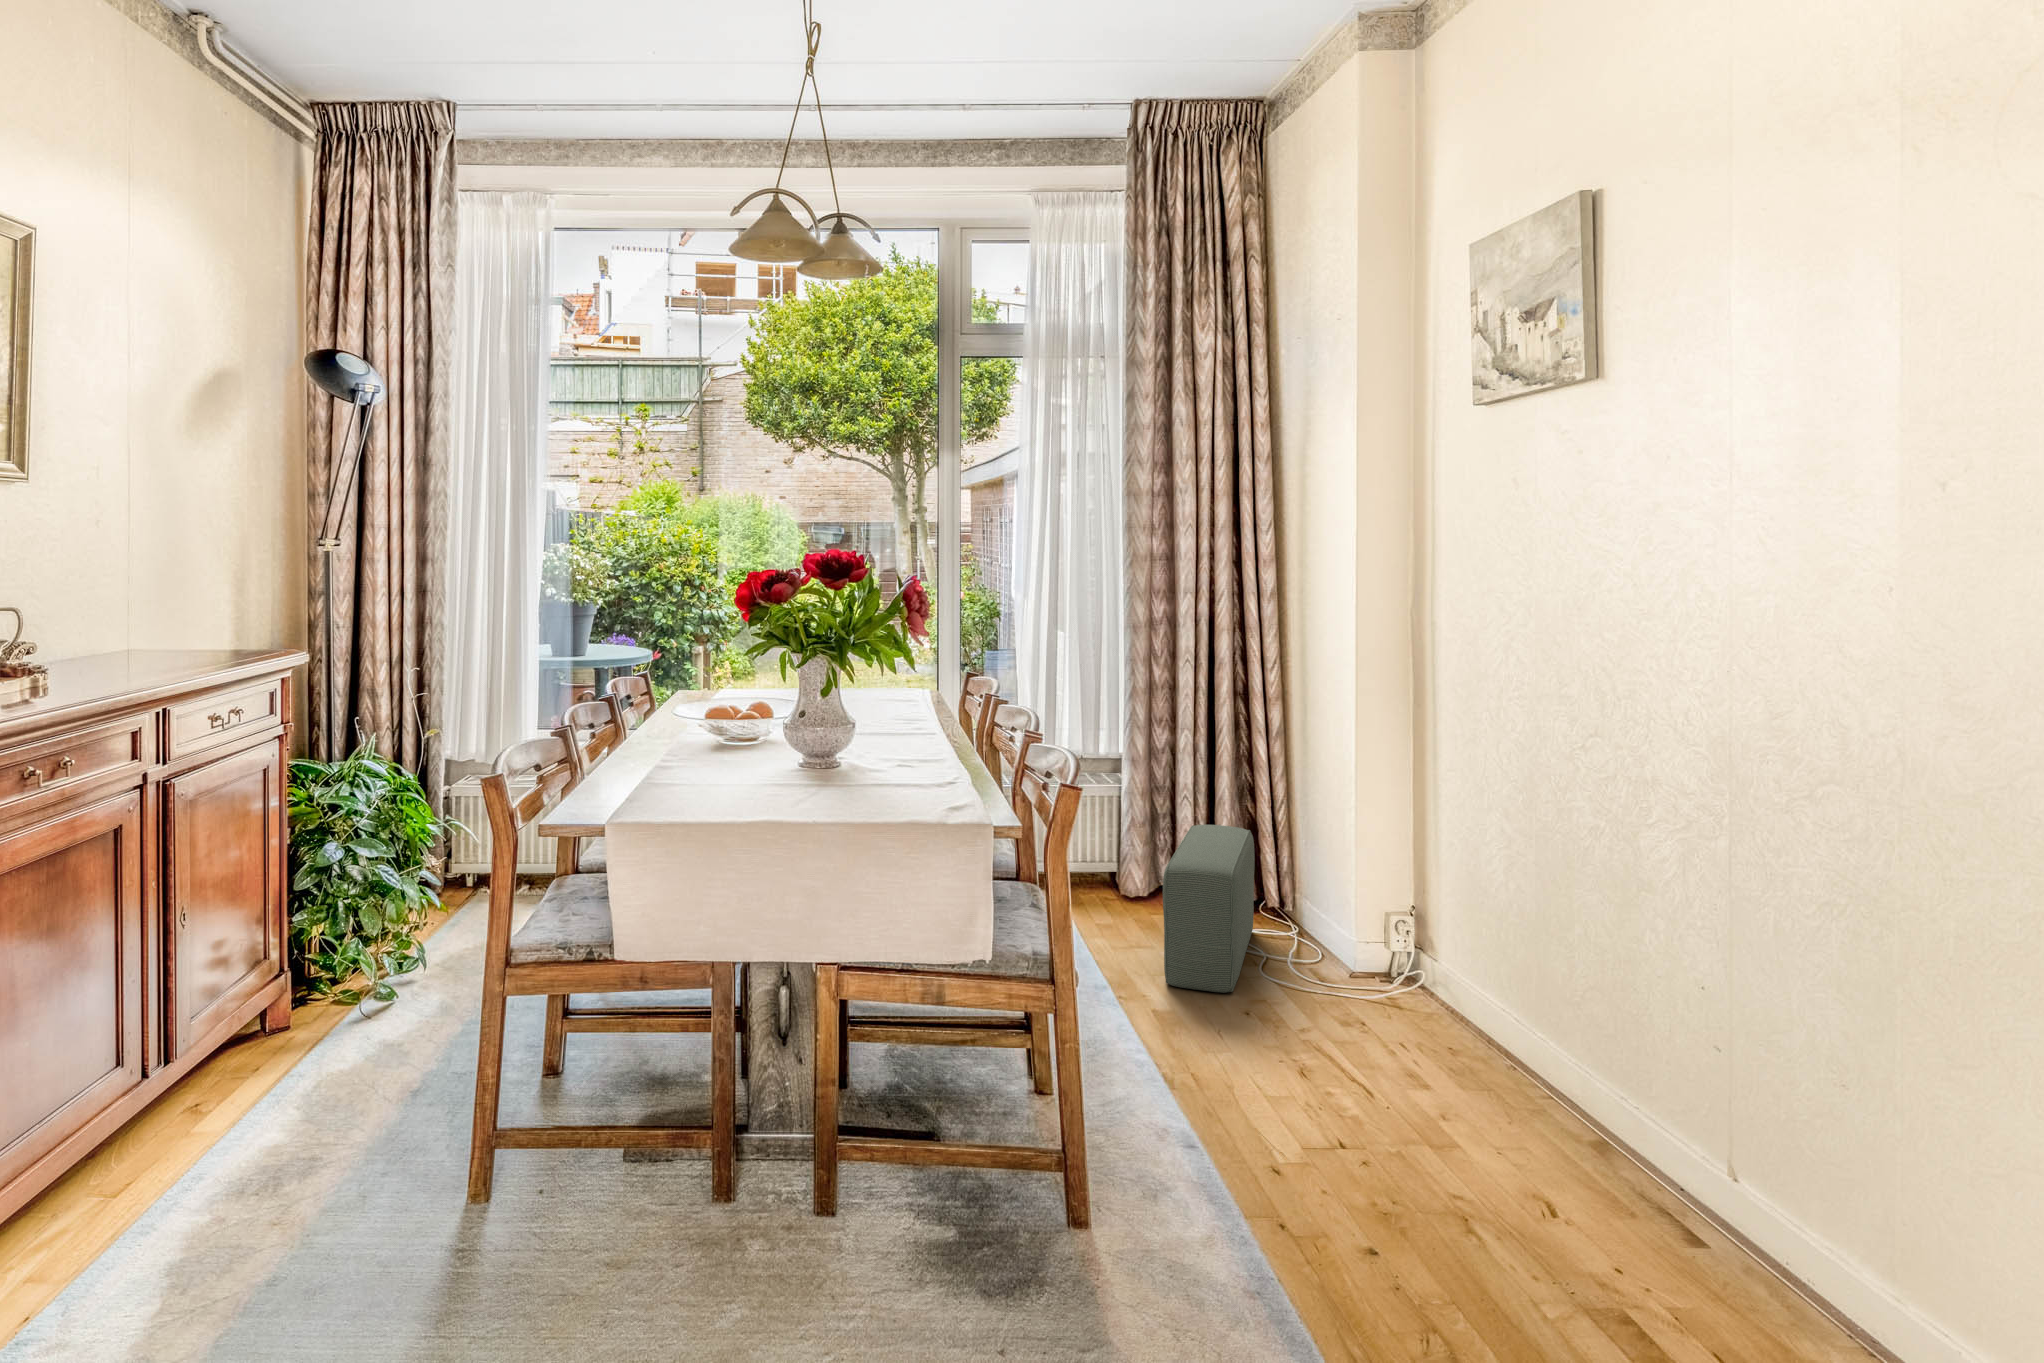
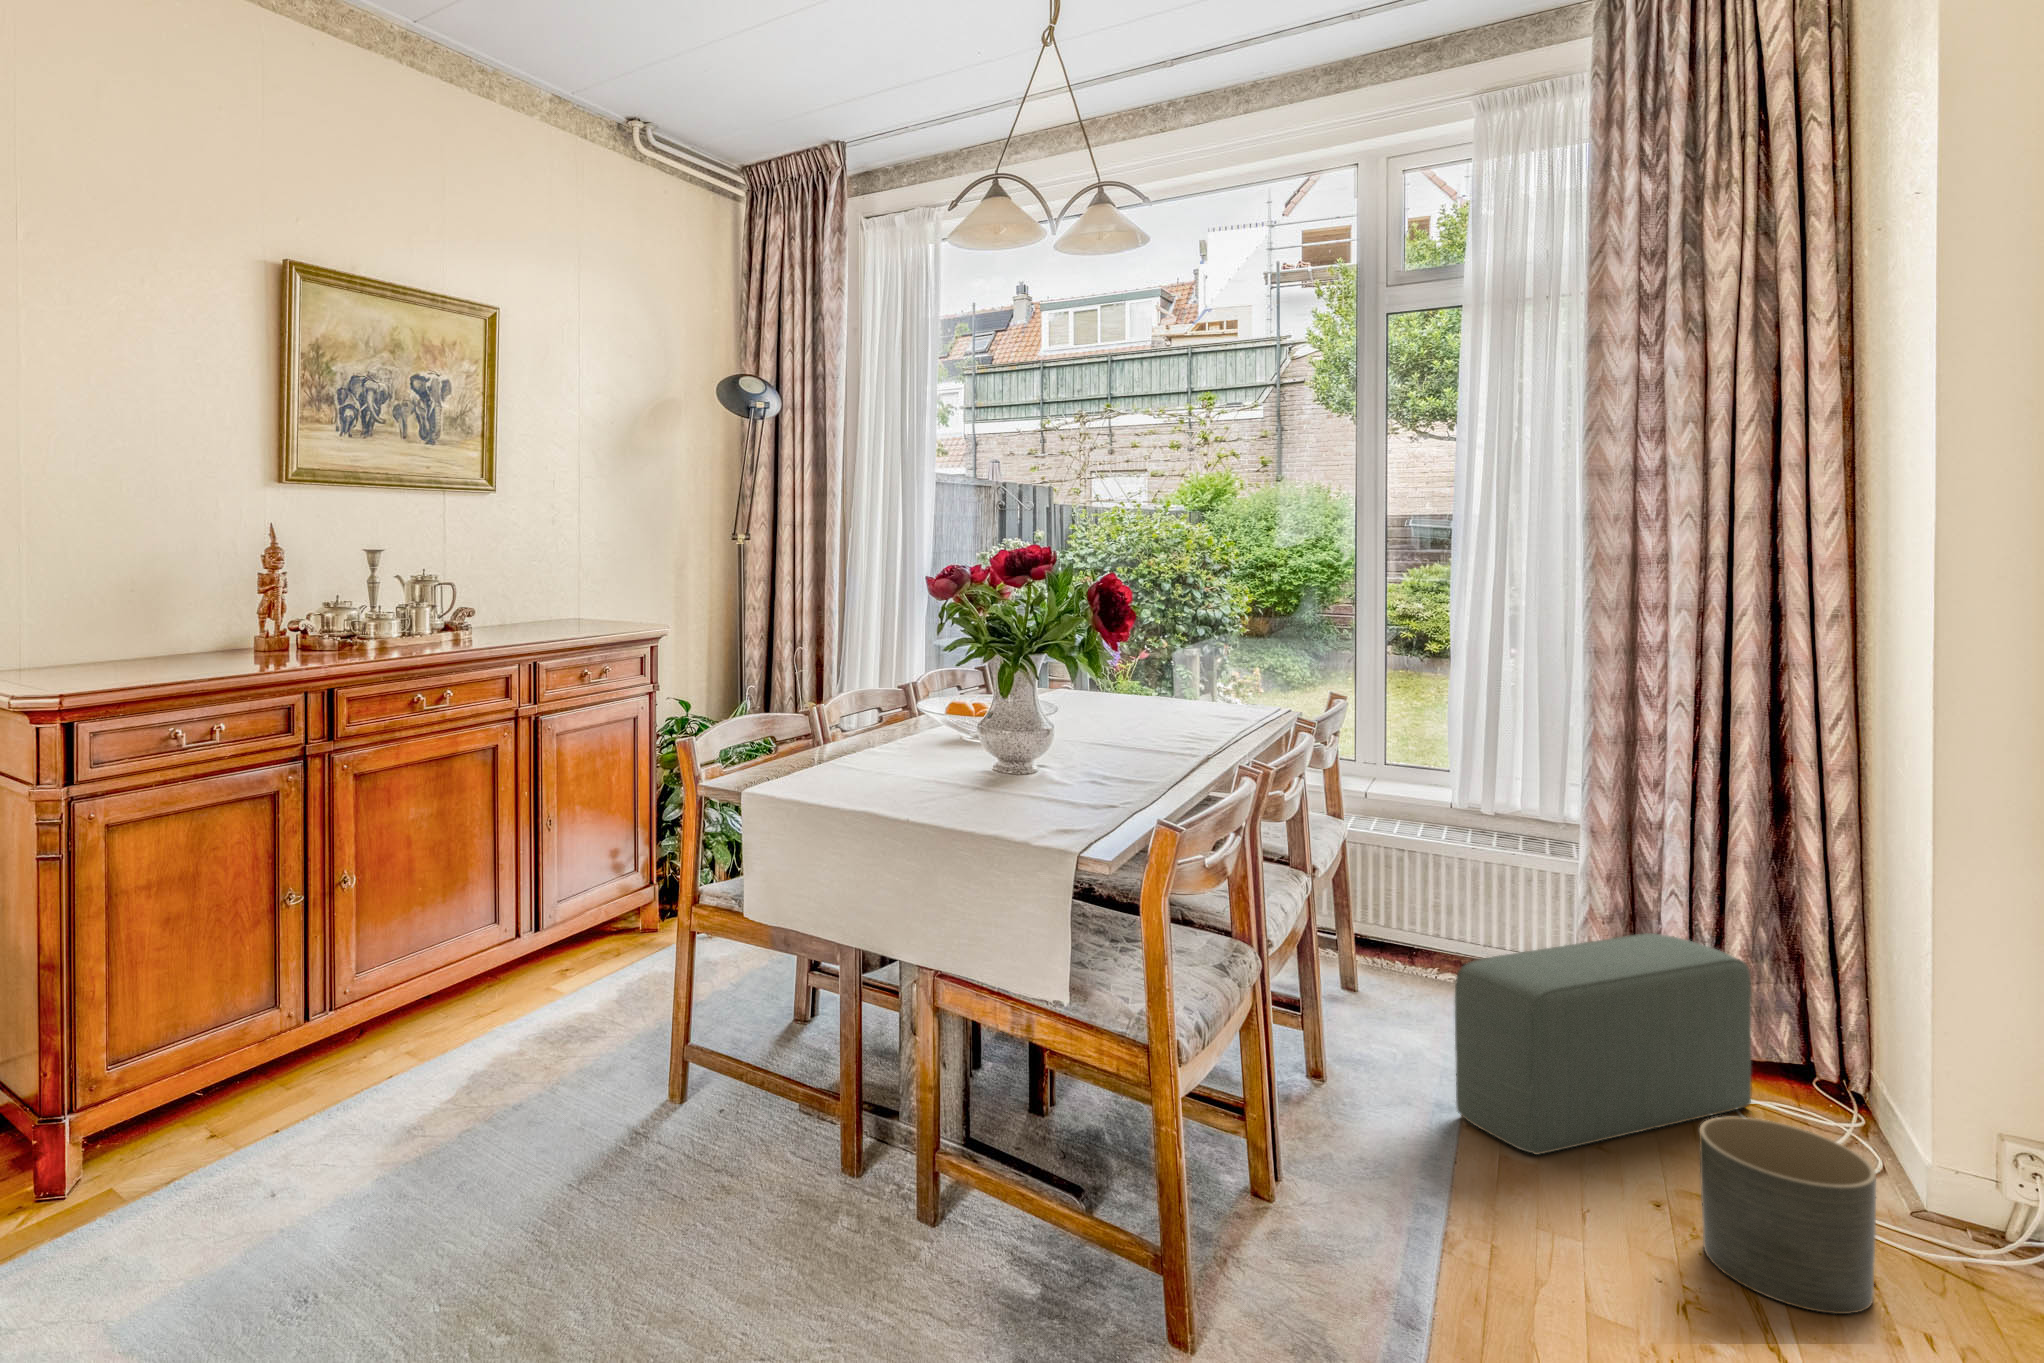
planter: none [1347,917,1441,1022] -> present [1699,1117,1876,1314]

